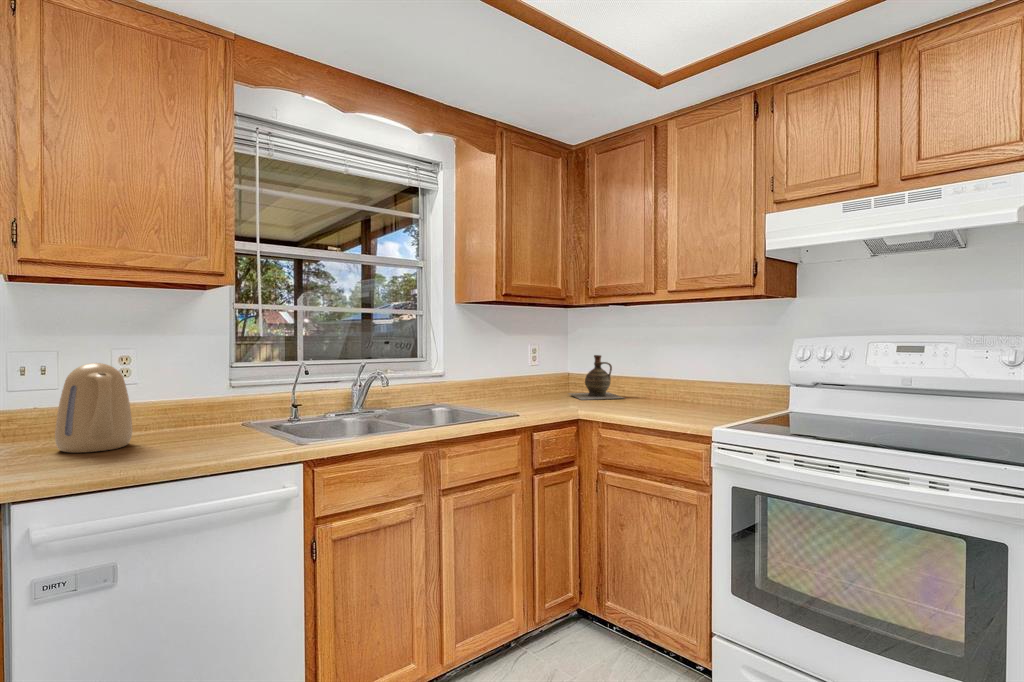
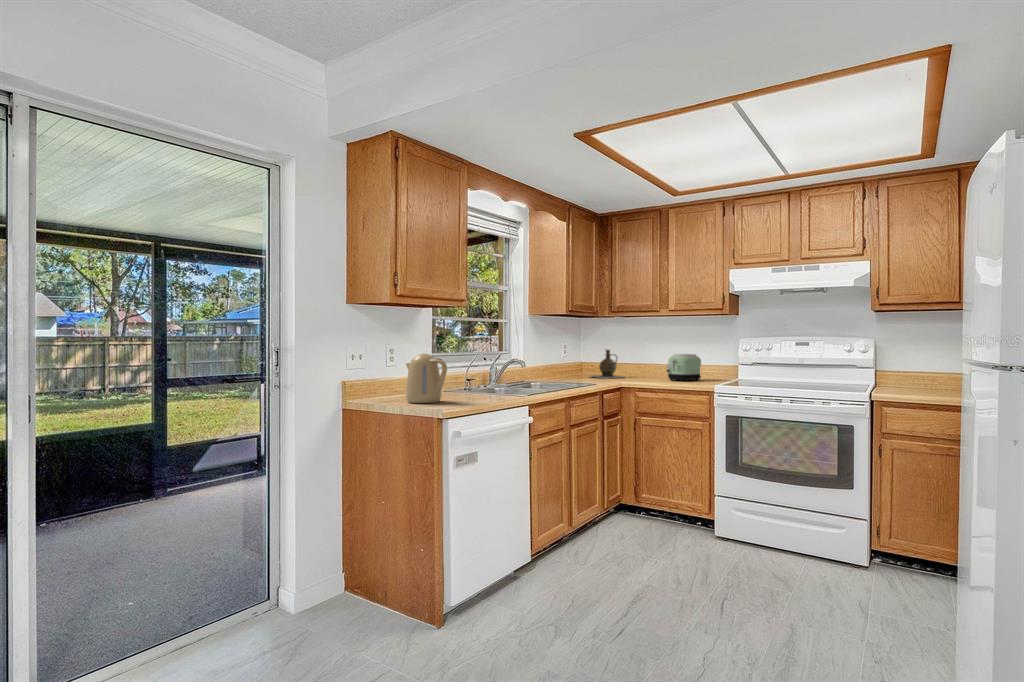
toaster: none [671,364,734,410] -> present [667,354,701,381]

